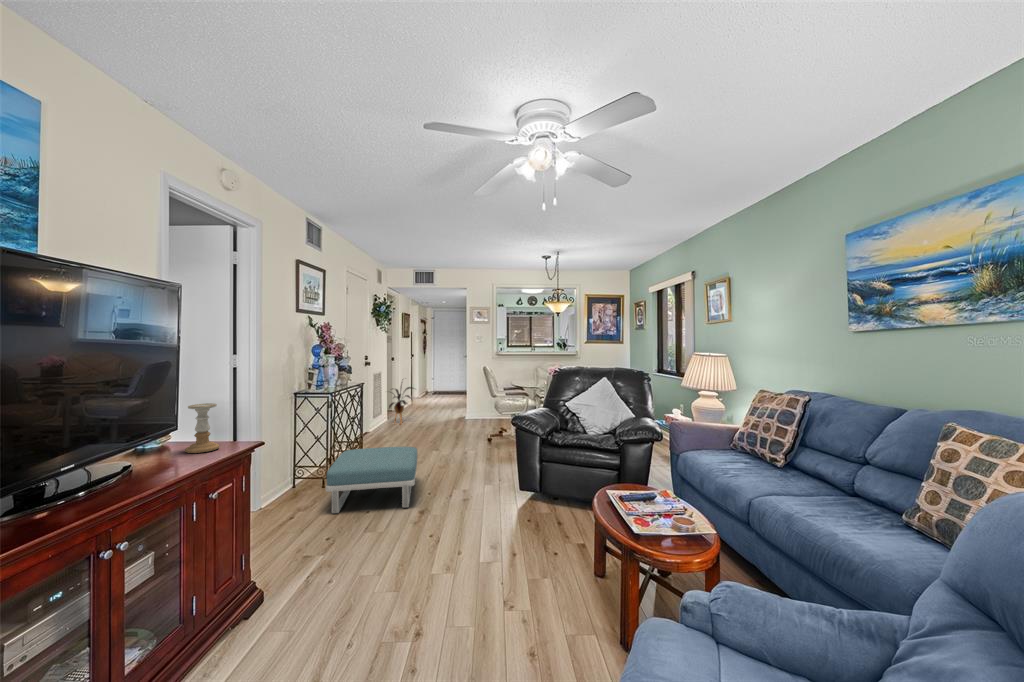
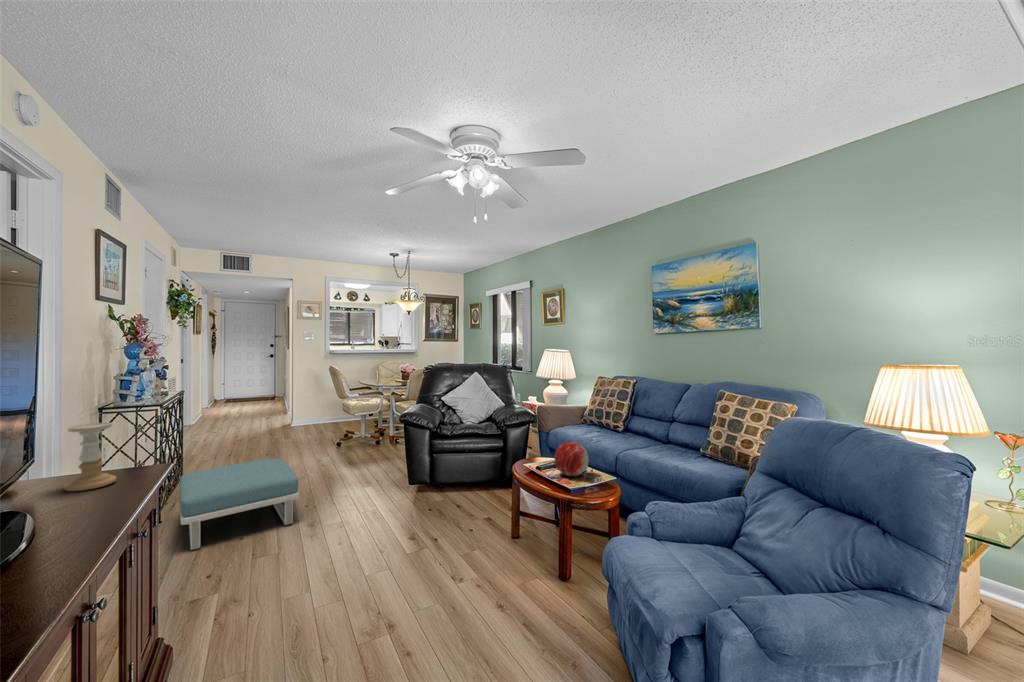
house plant: present [389,385,414,424] -> none [183,383,232,440]
decorative orb: none [635,471,681,517] -> present [555,442,588,476]

